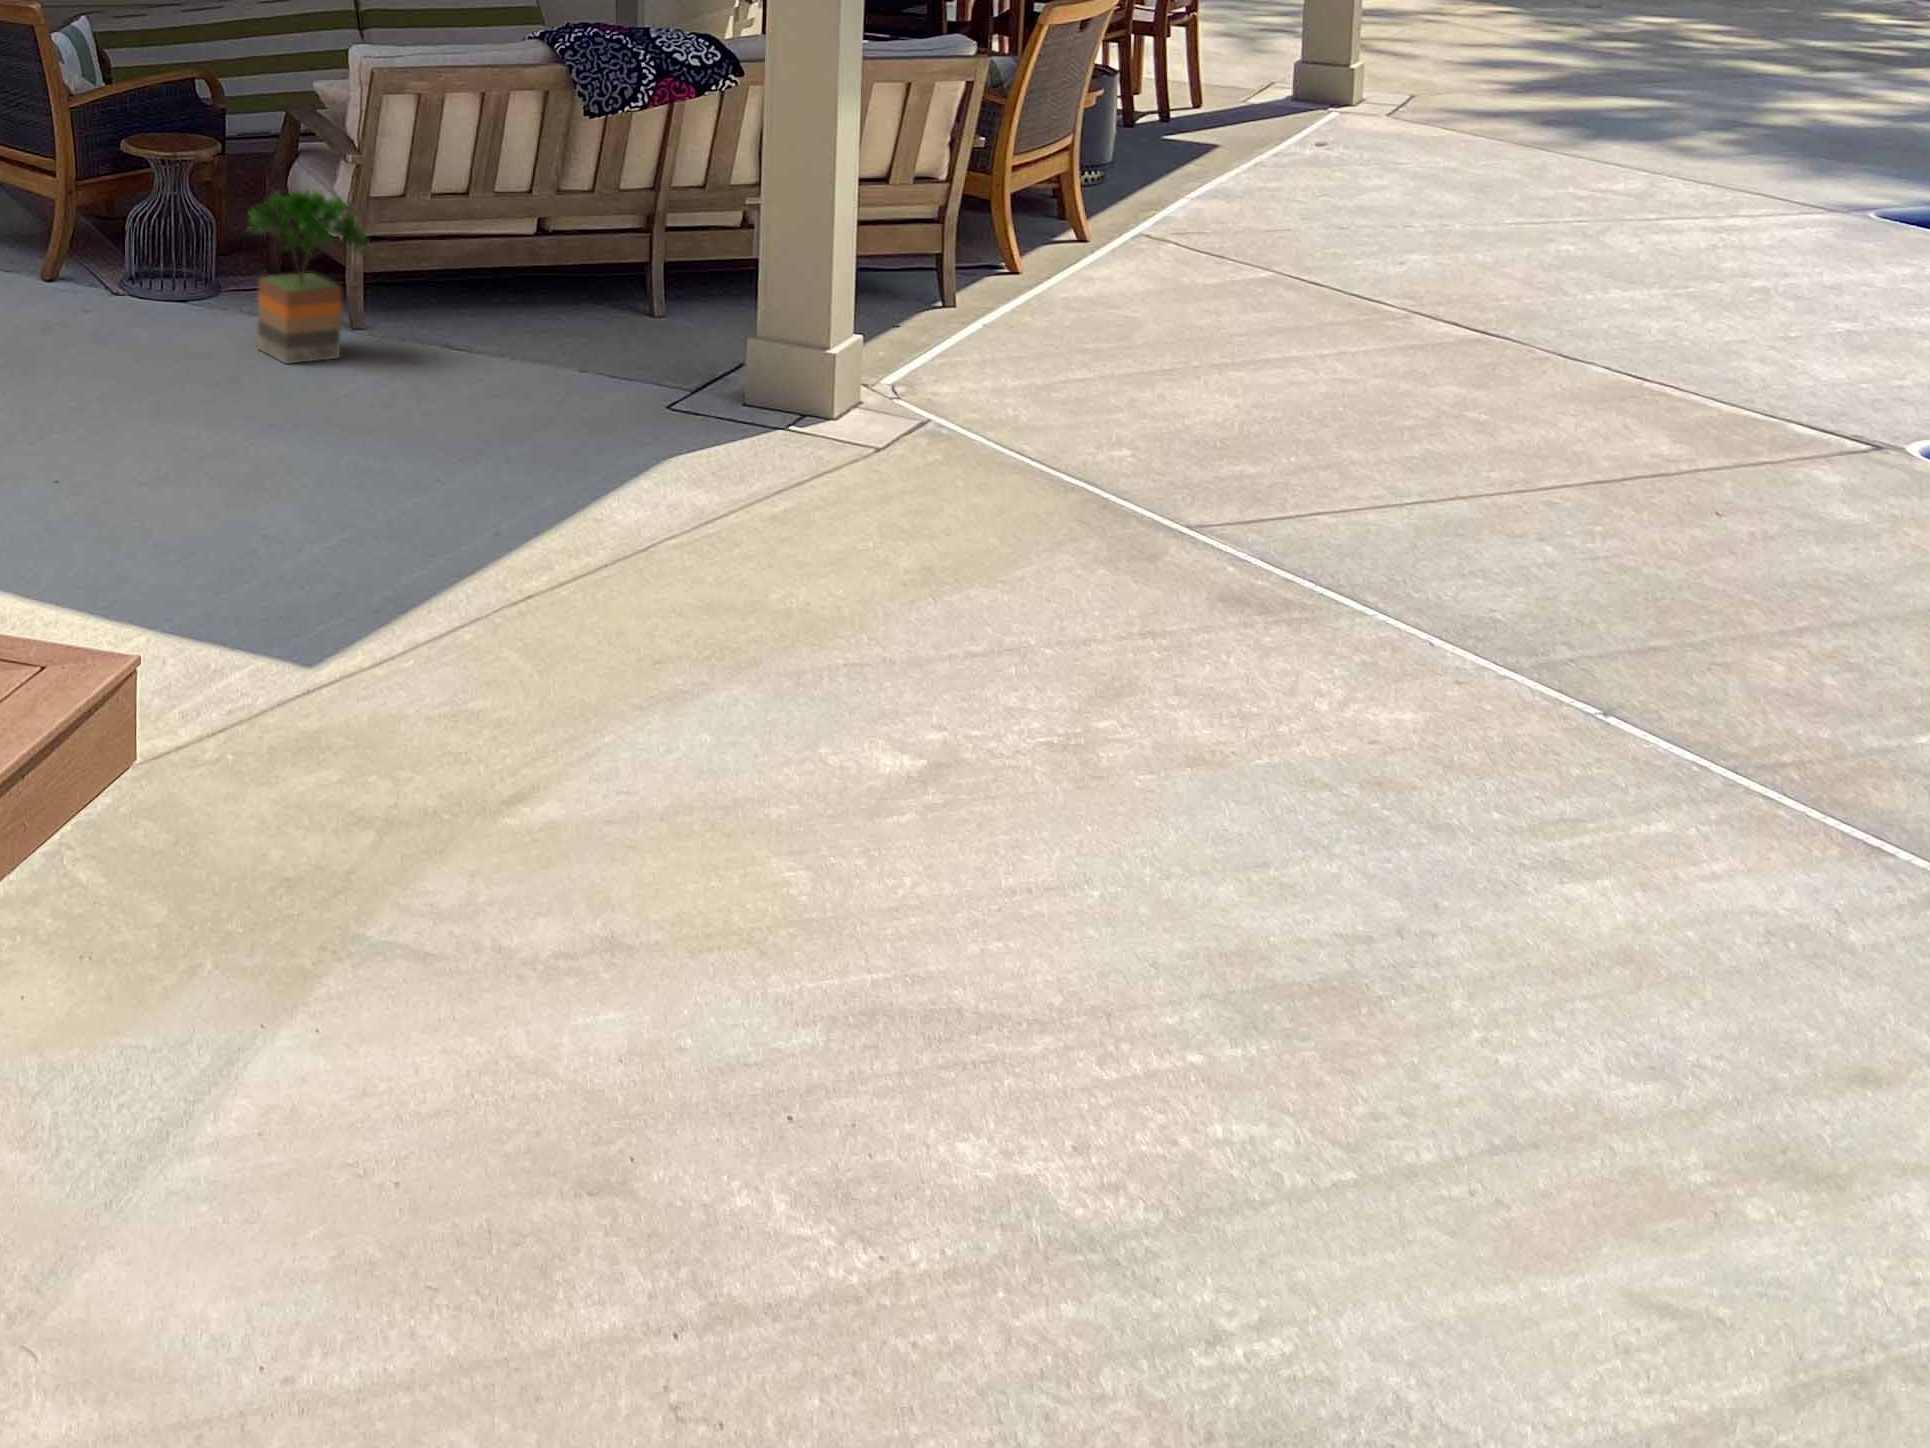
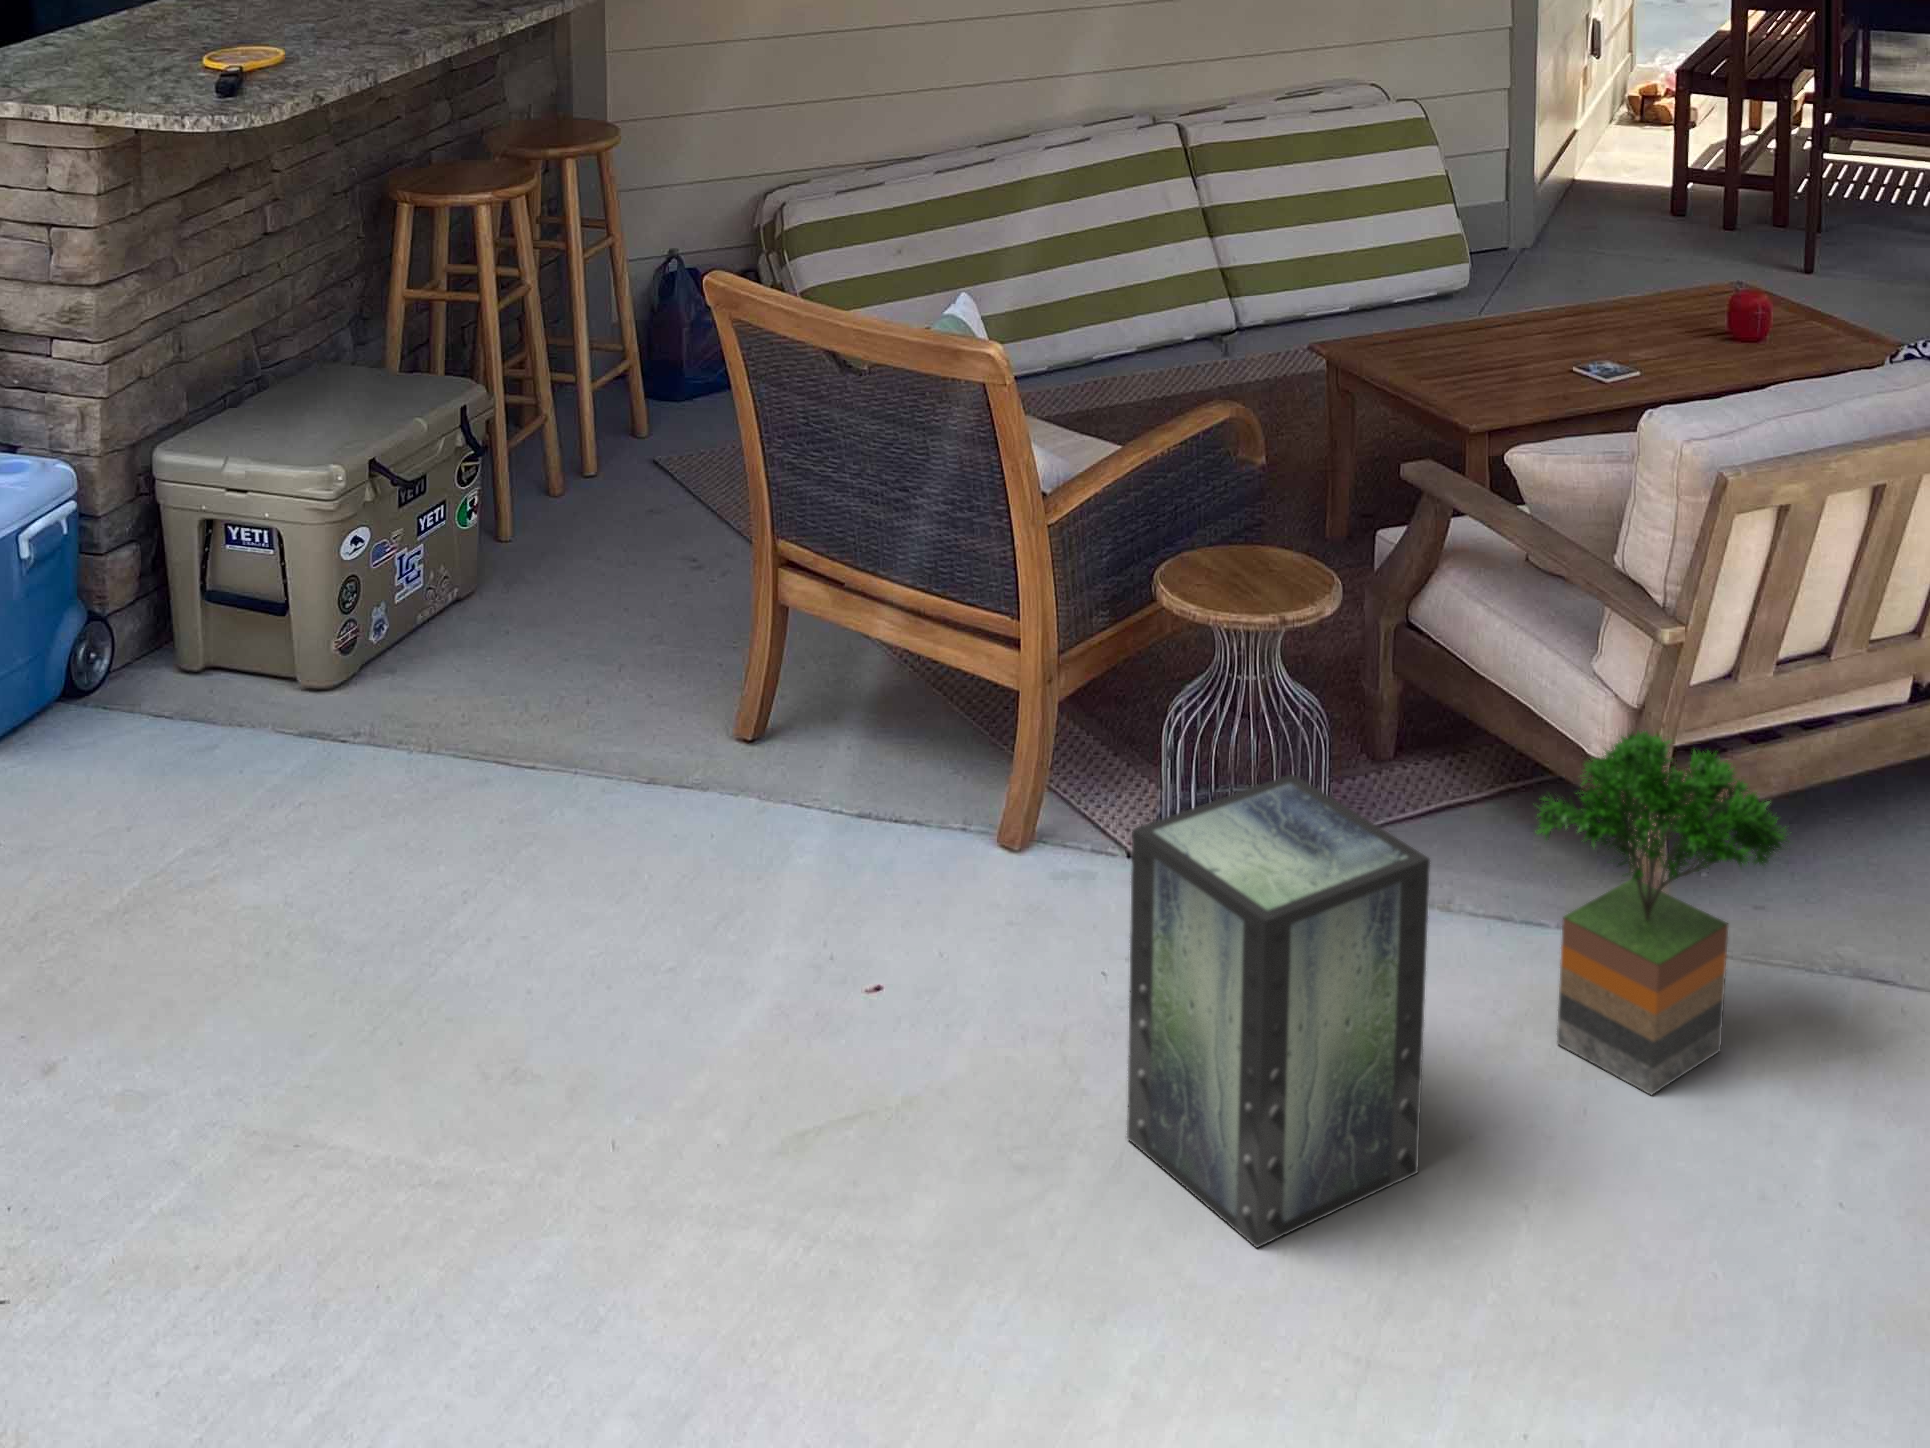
storage box: none [14,180,146,376] -> present [1127,774,1430,1248]

